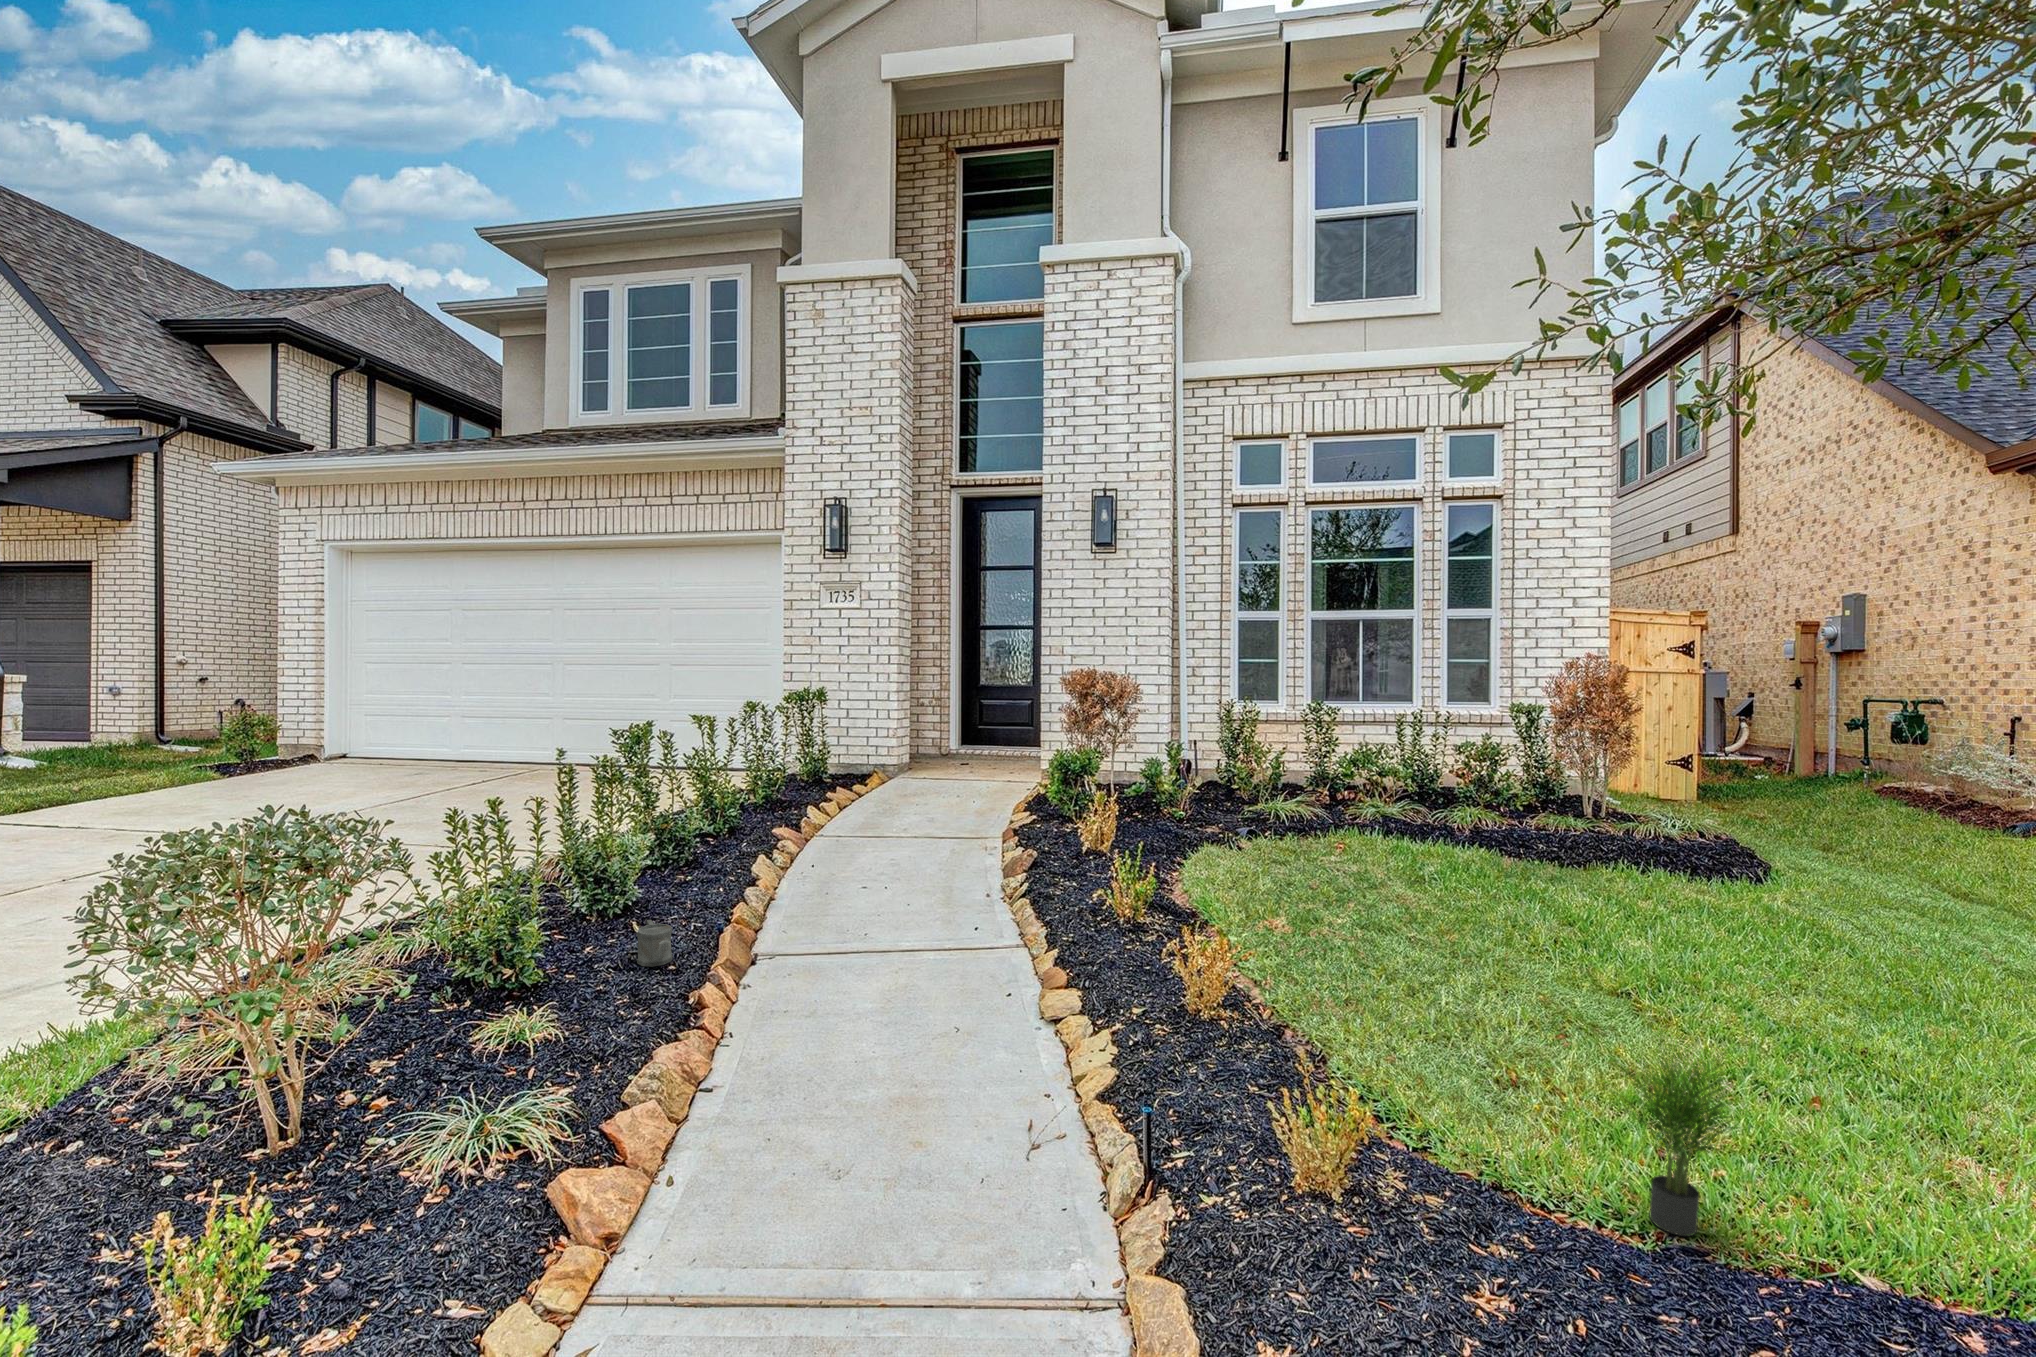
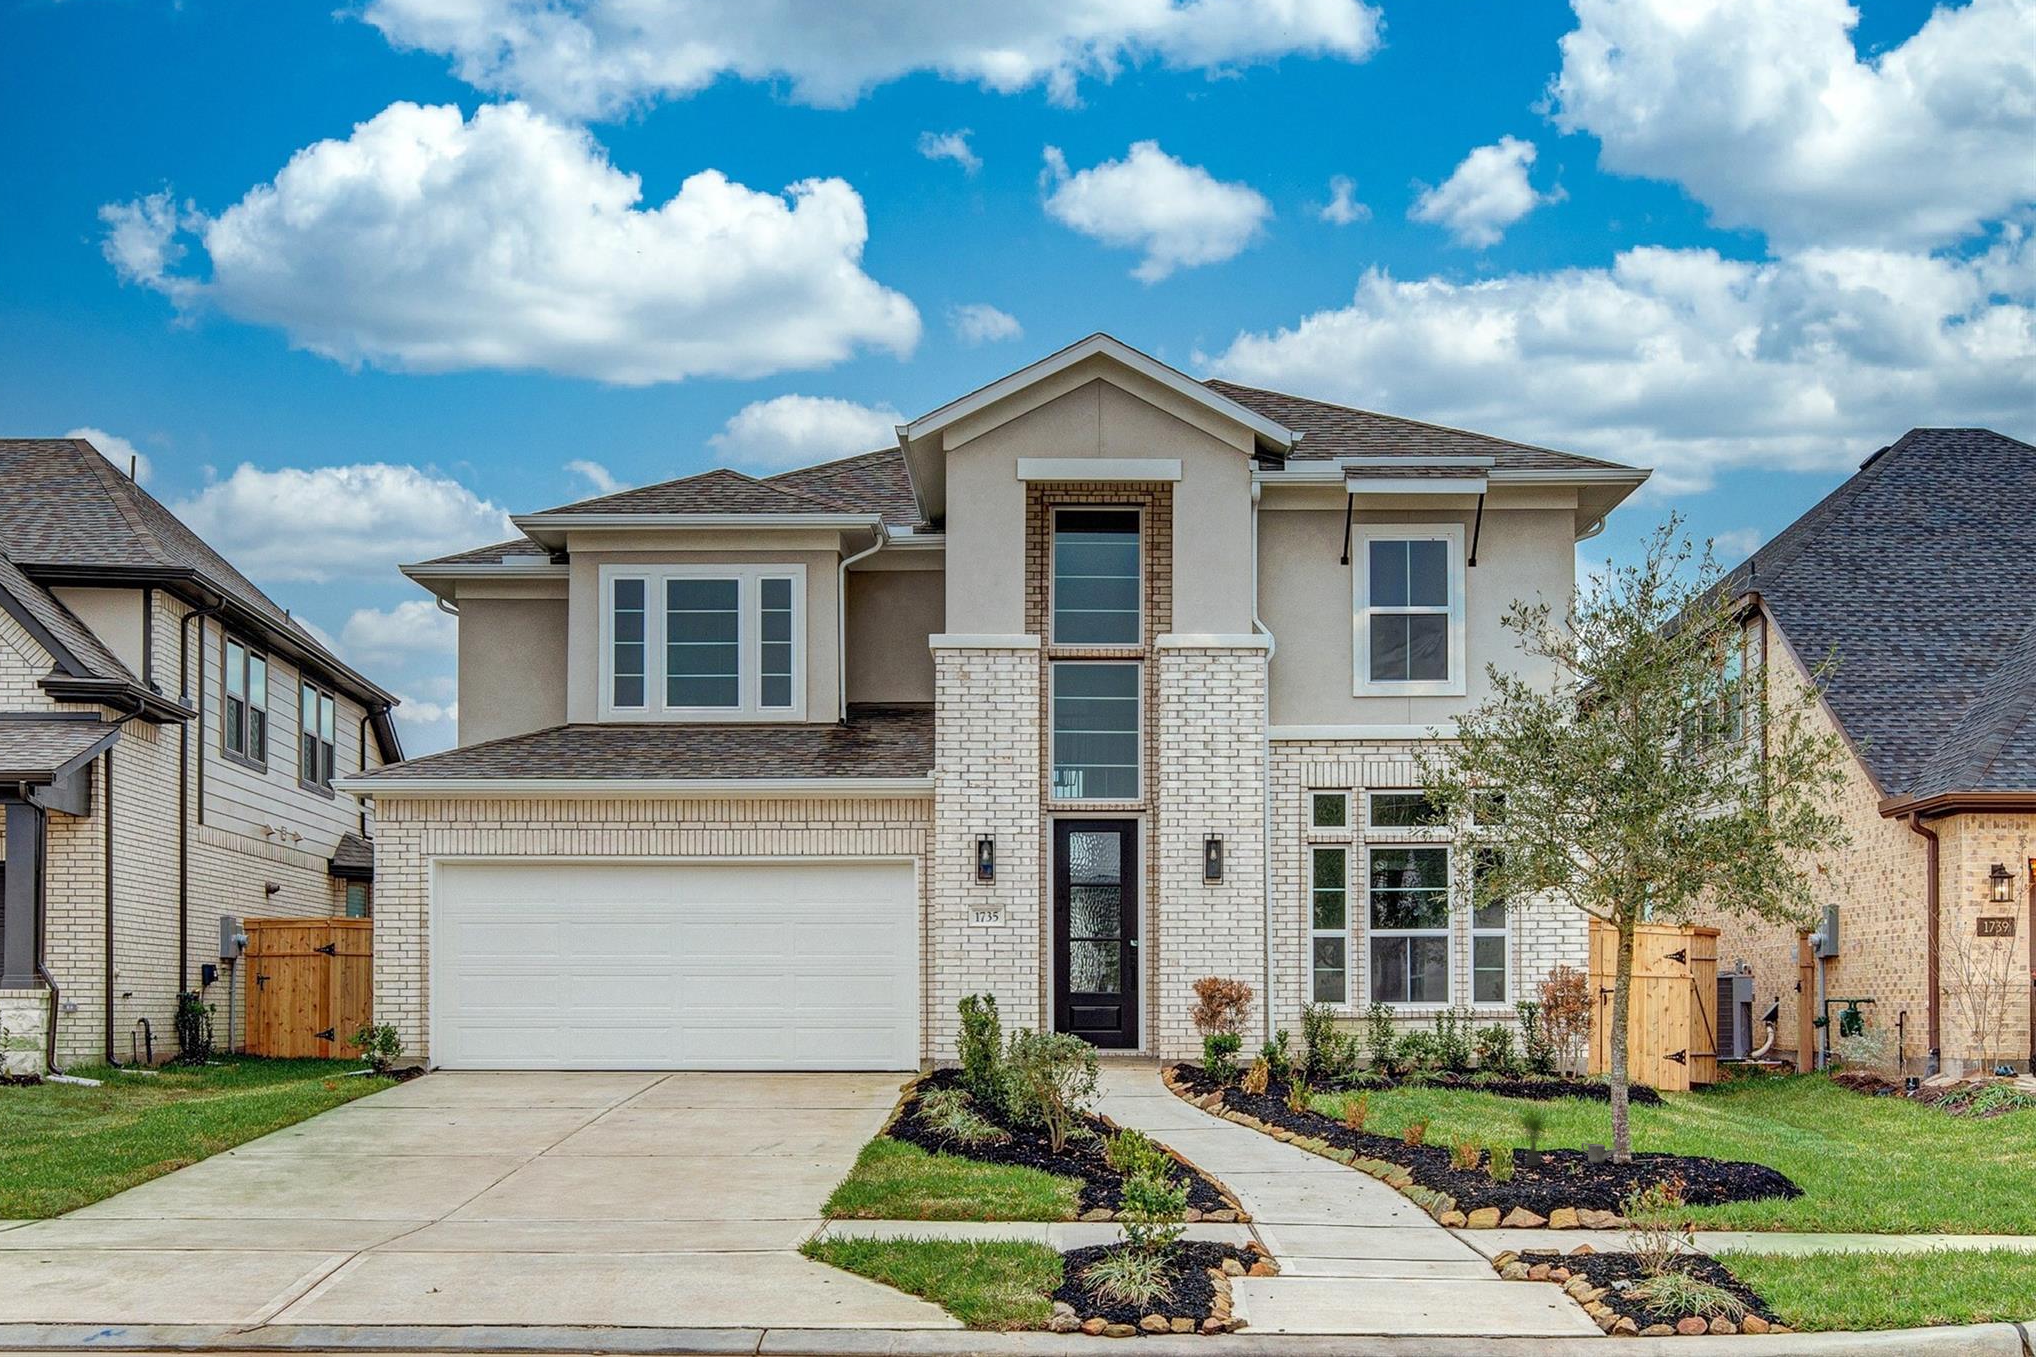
watering can: present [637,920,673,967] -> present [1581,1143,1622,1163]

